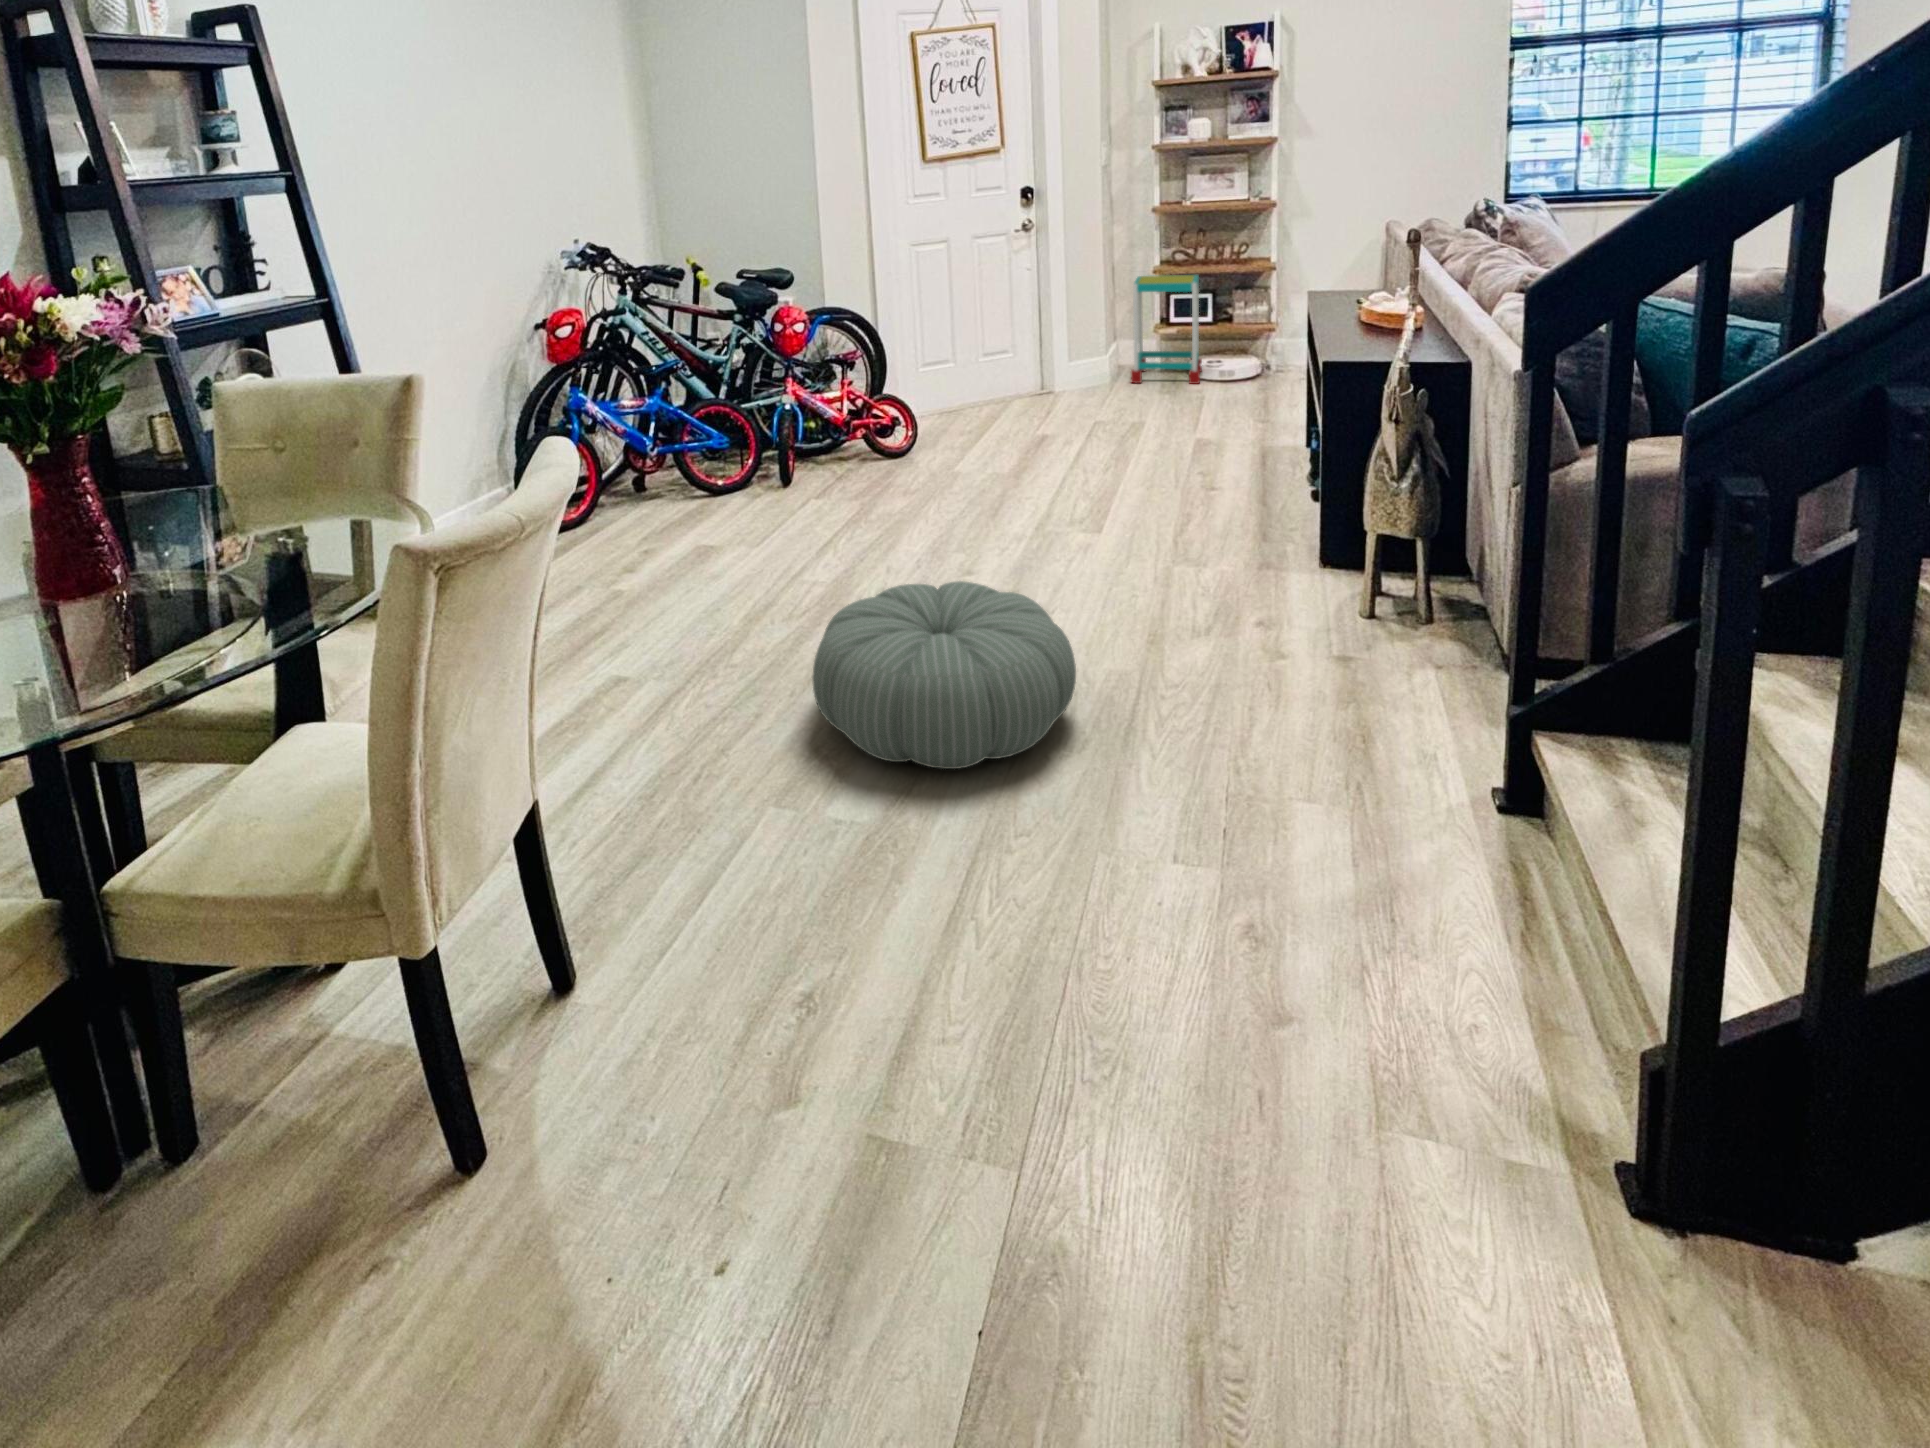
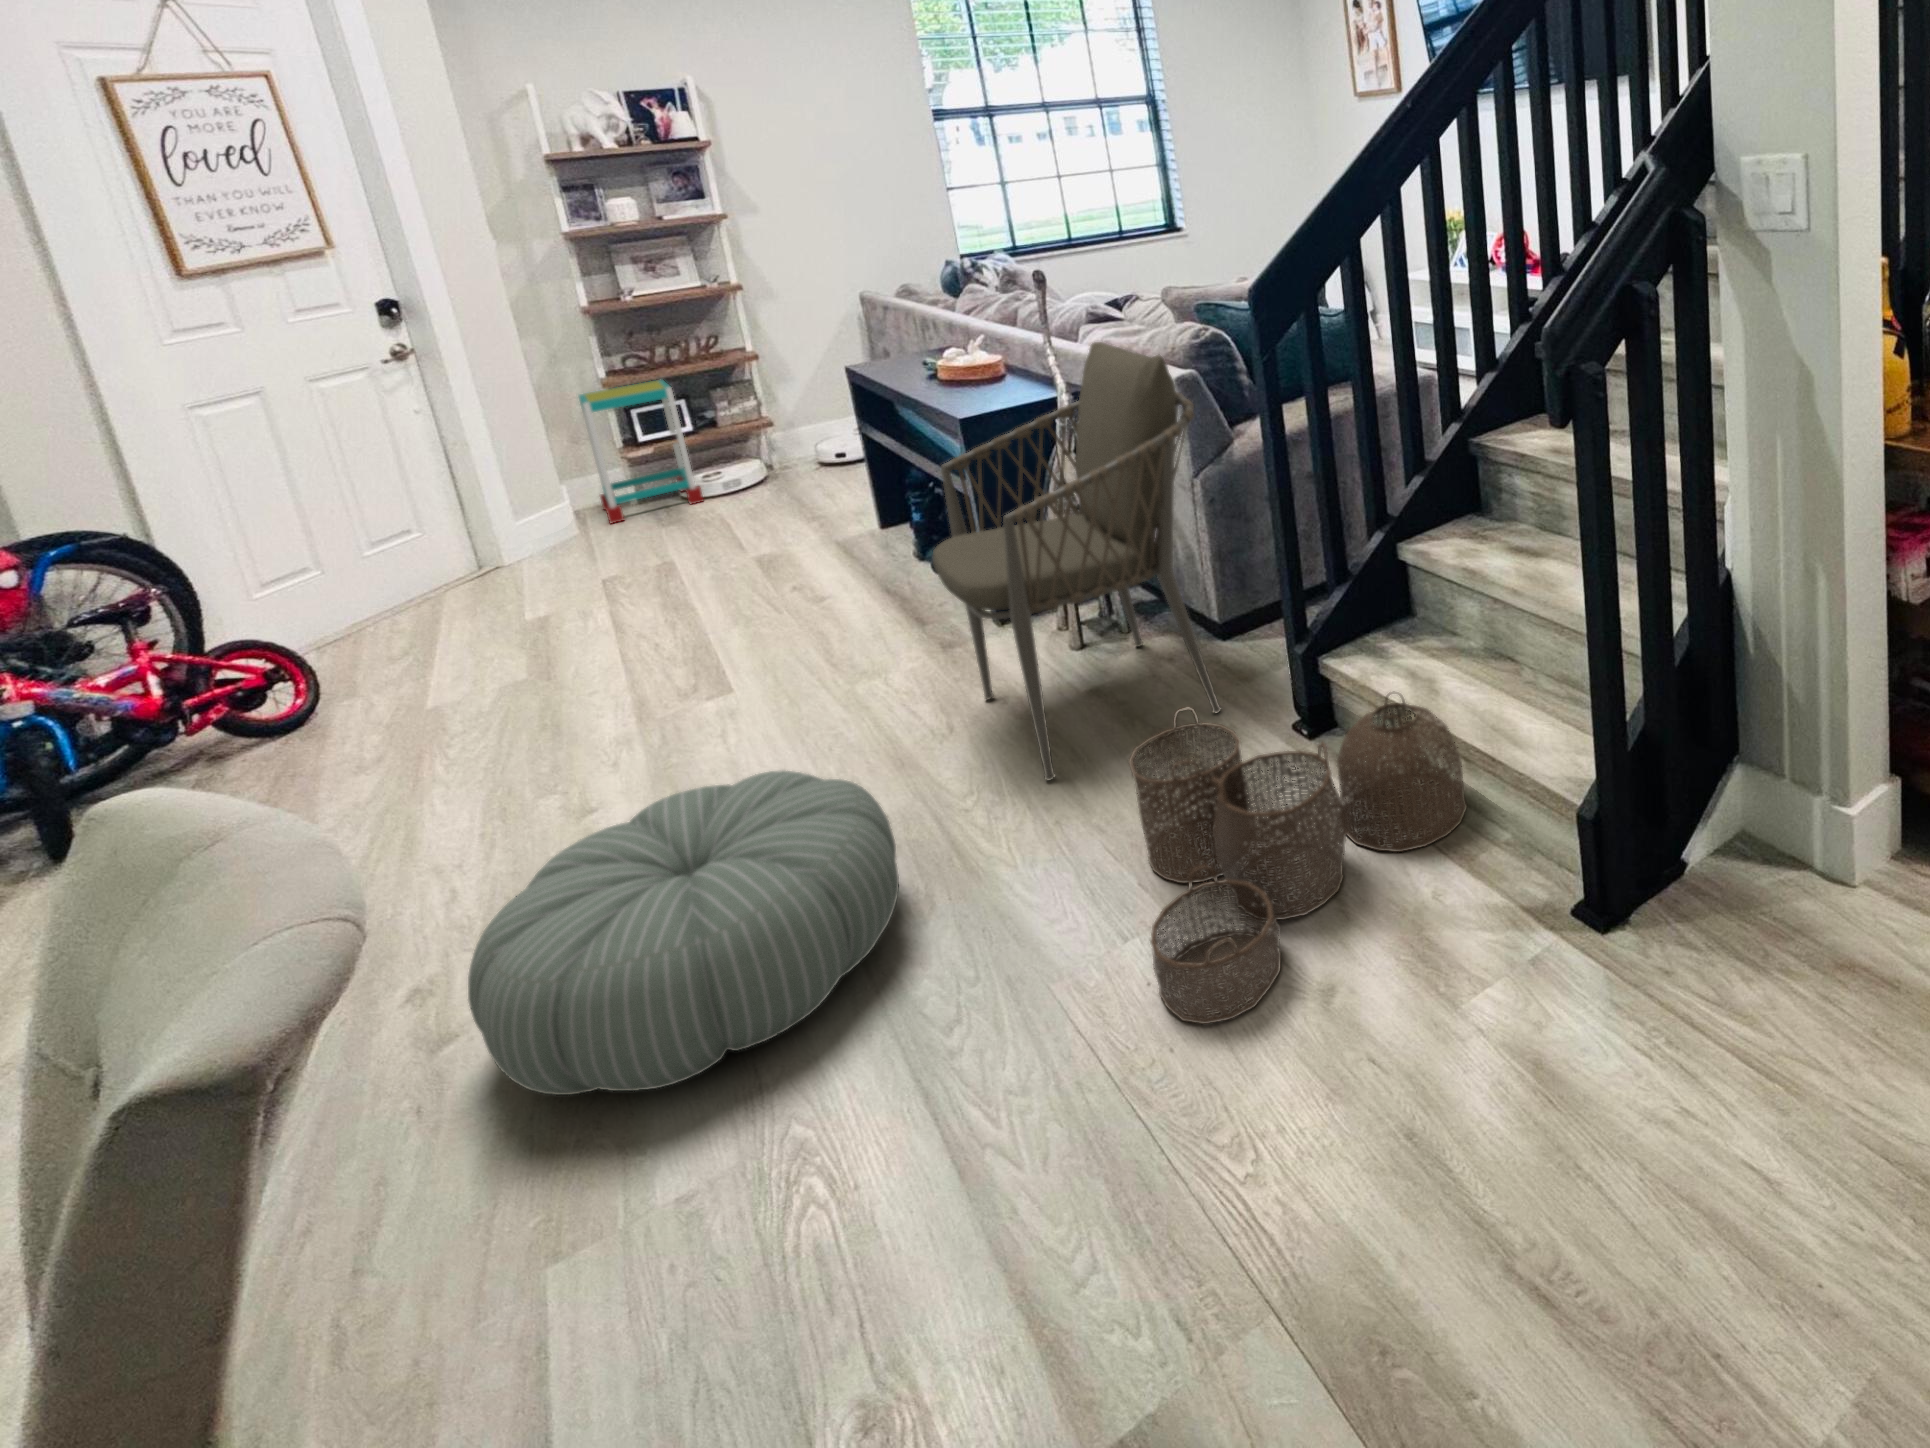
armchair: none [1203,317,1493,740] -> present [933,342,1221,780]
woven basket: none [1149,700,1612,993] -> present [1129,694,1467,1024]

